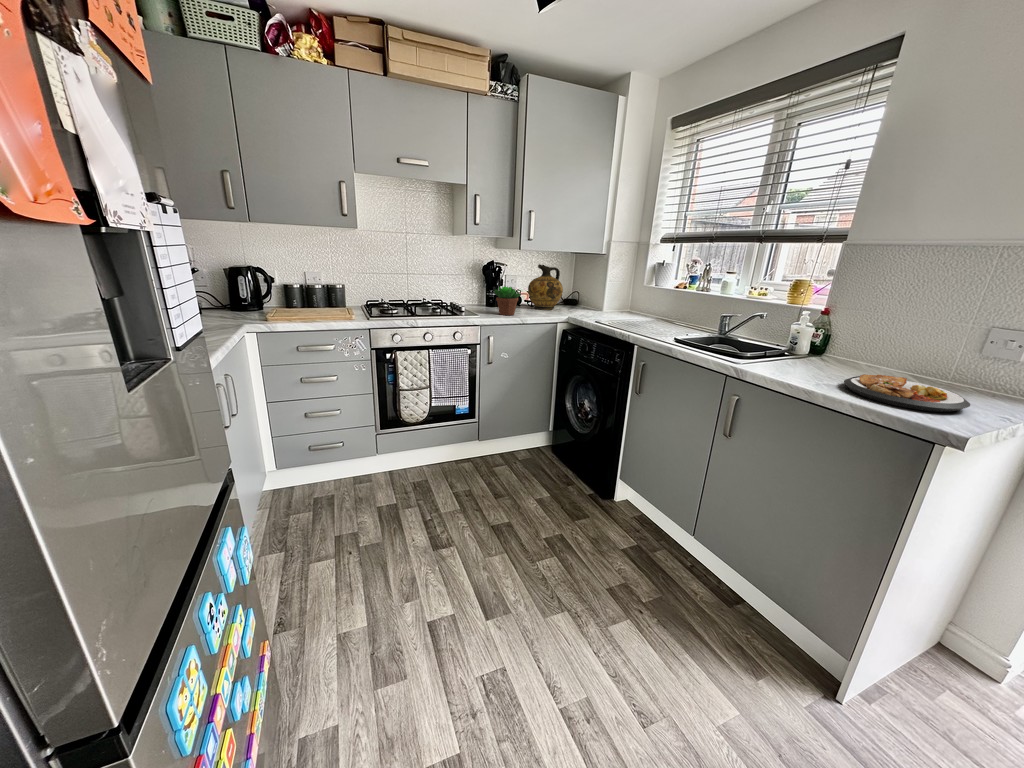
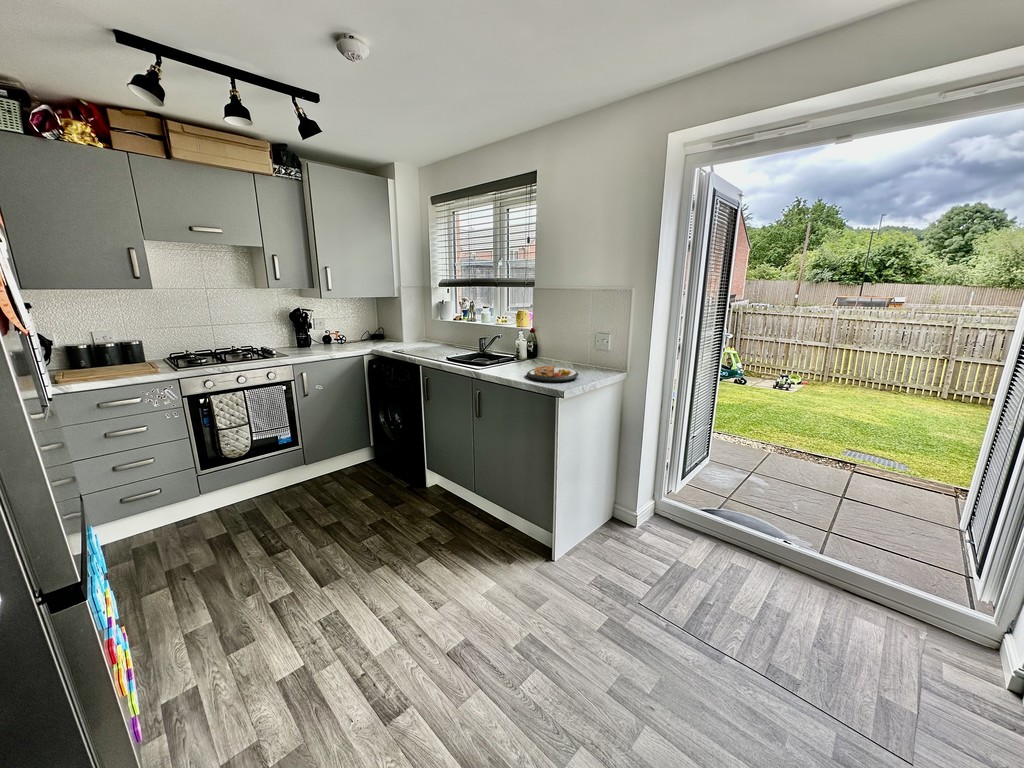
ceramic jug: present [528,264,563,310] -> none [336,309,367,346]
succulent plant: present [494,286,521,315] -> none [300,329,328,354]

